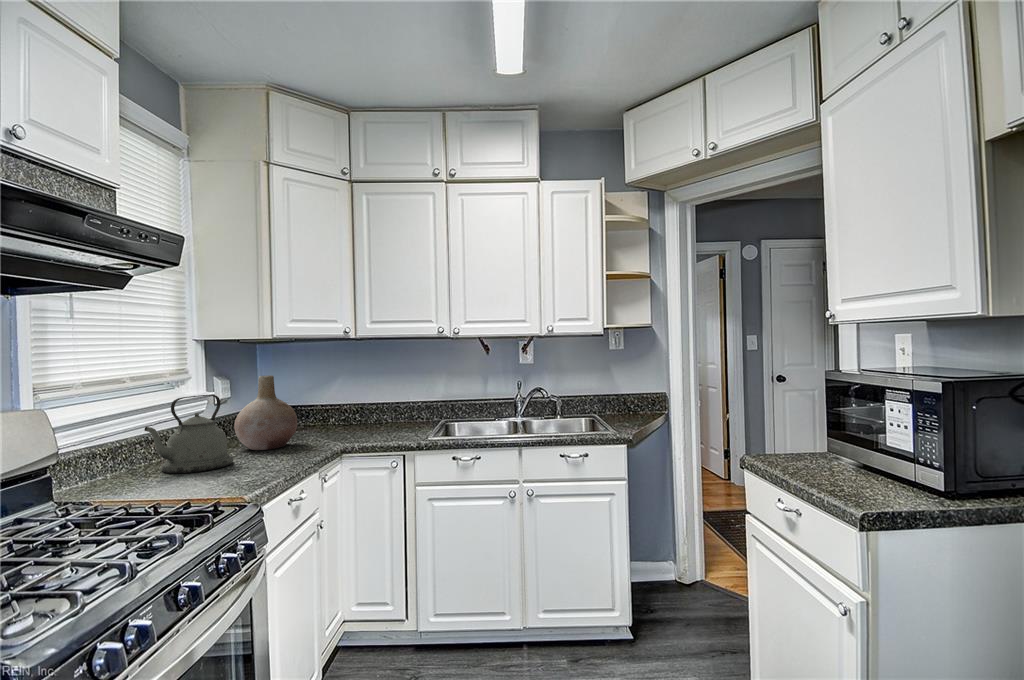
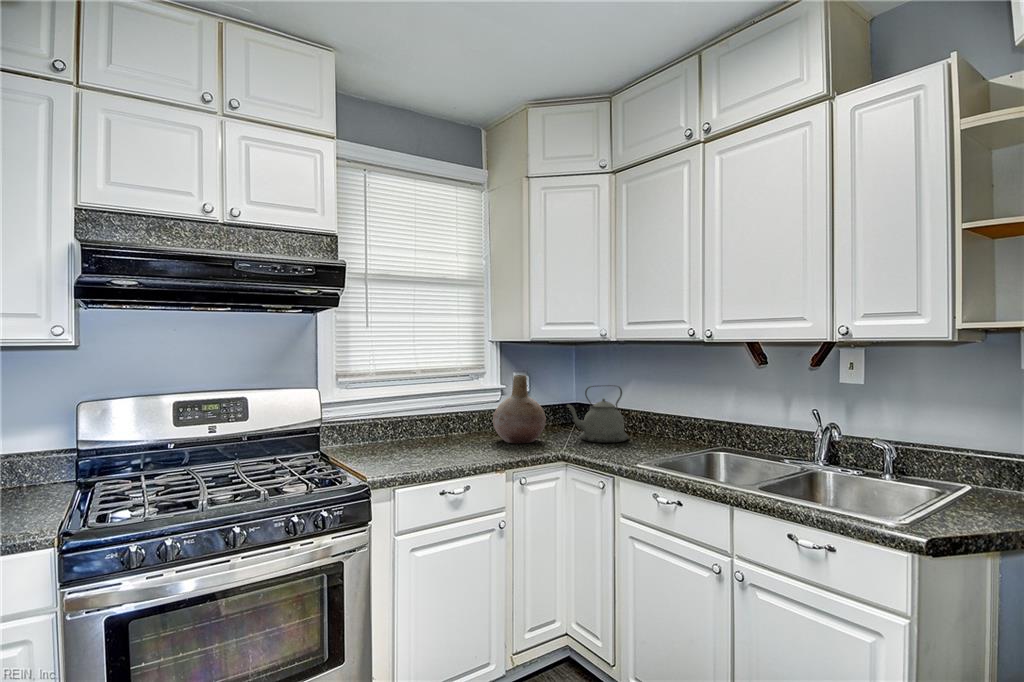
kettle: present [144,395,233,473] -> present [567,385,628,443]

